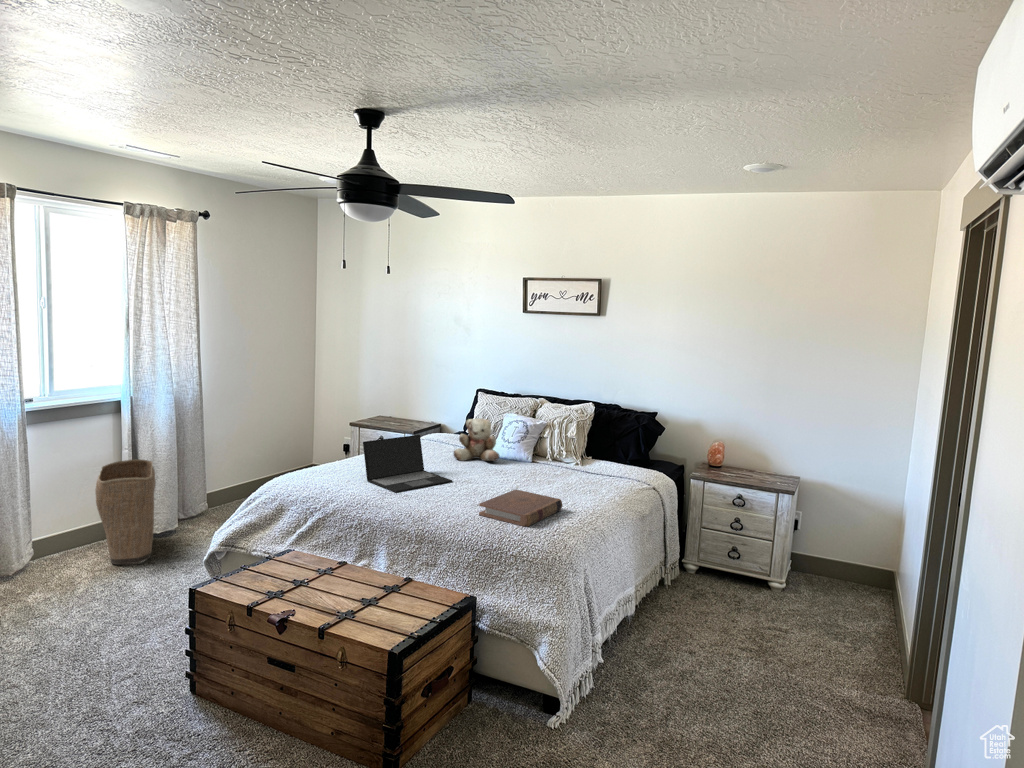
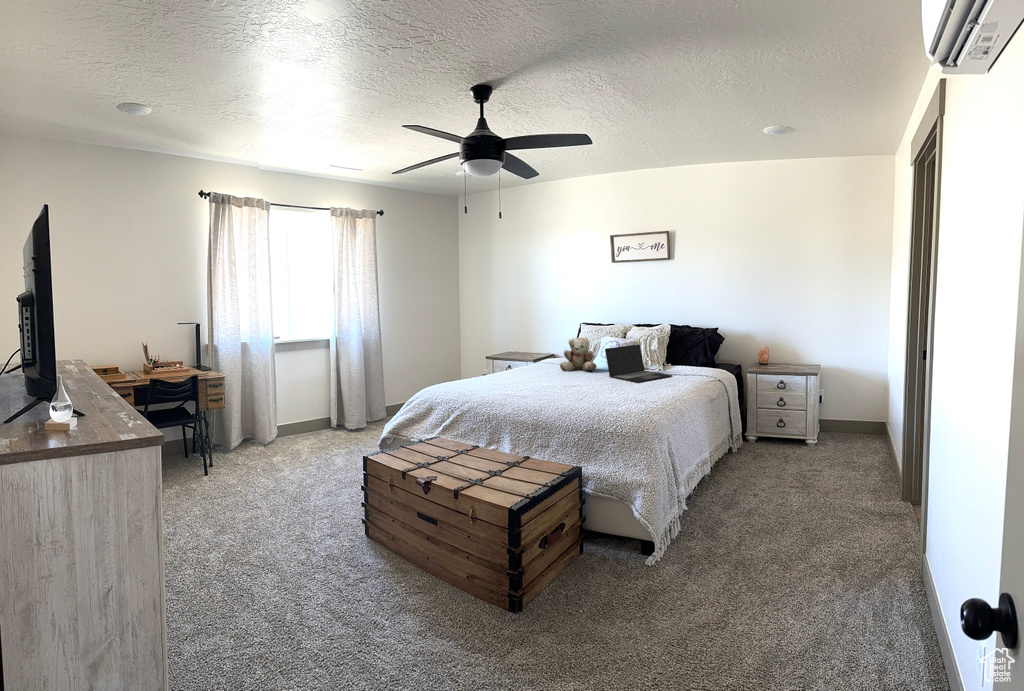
laptop: present [363,435,452,492] -> present [605,344,672,383]
laundry basket: present [95,459,156,564] -> none [310,378,350,450]
book: present [479,489,562,527] -> none [581,386,652,412]

